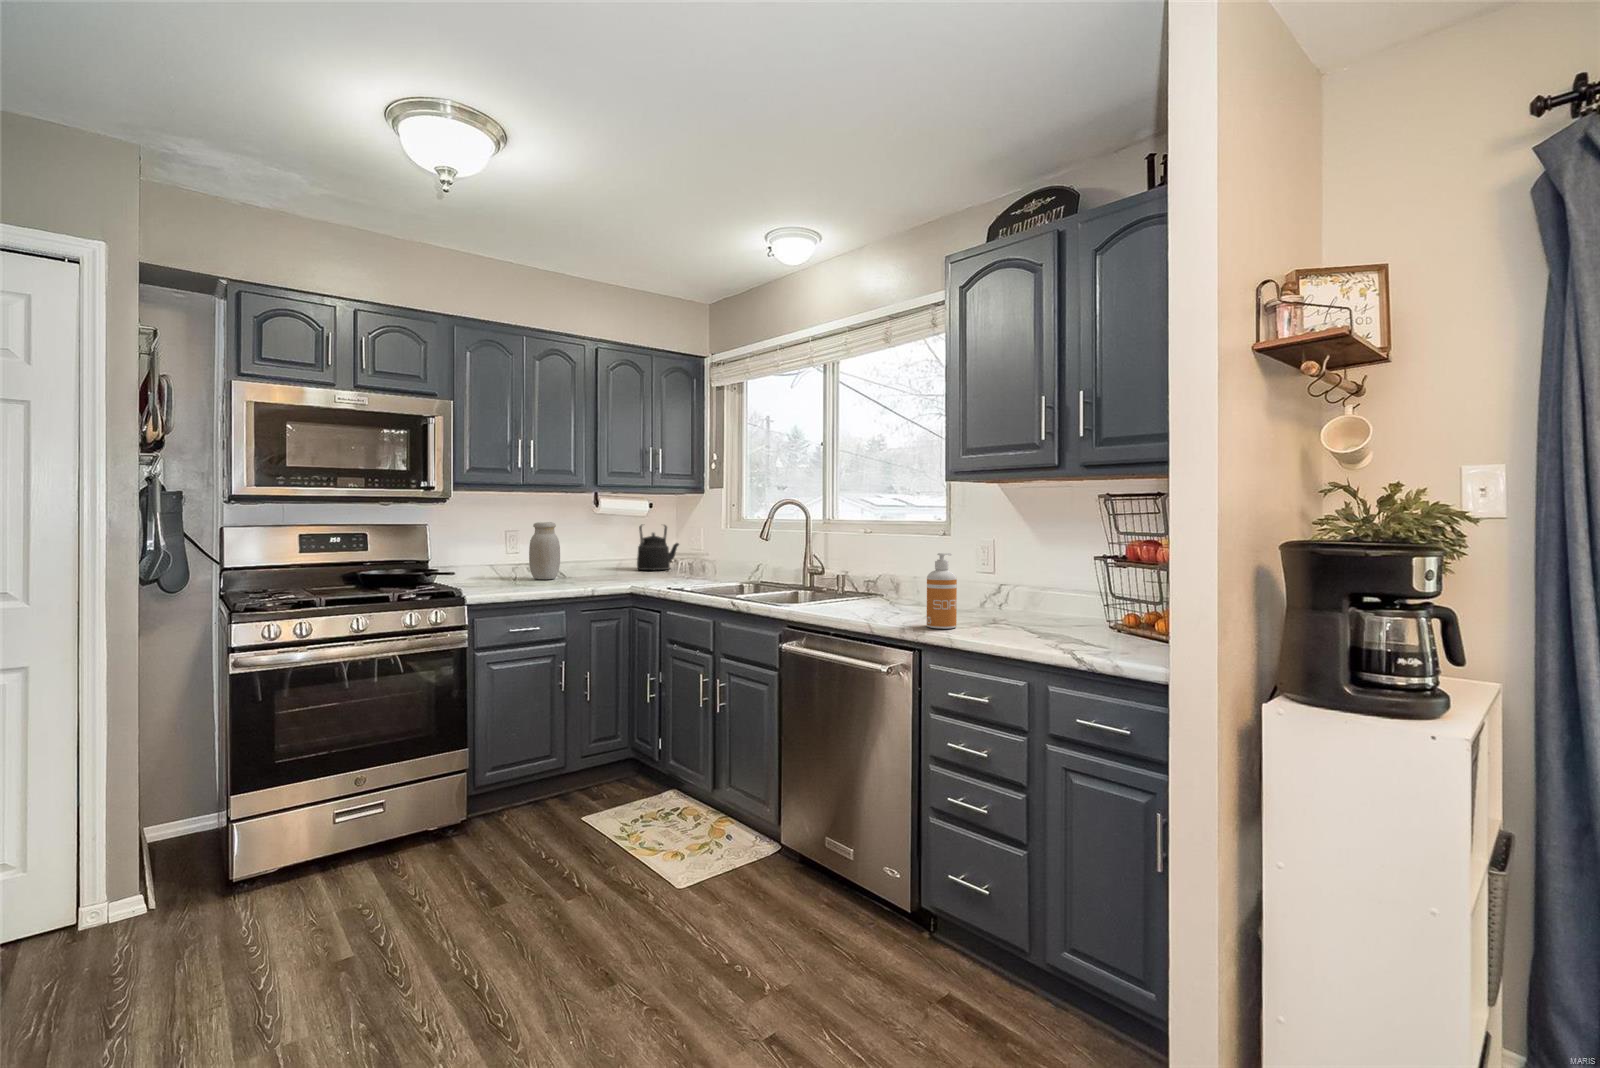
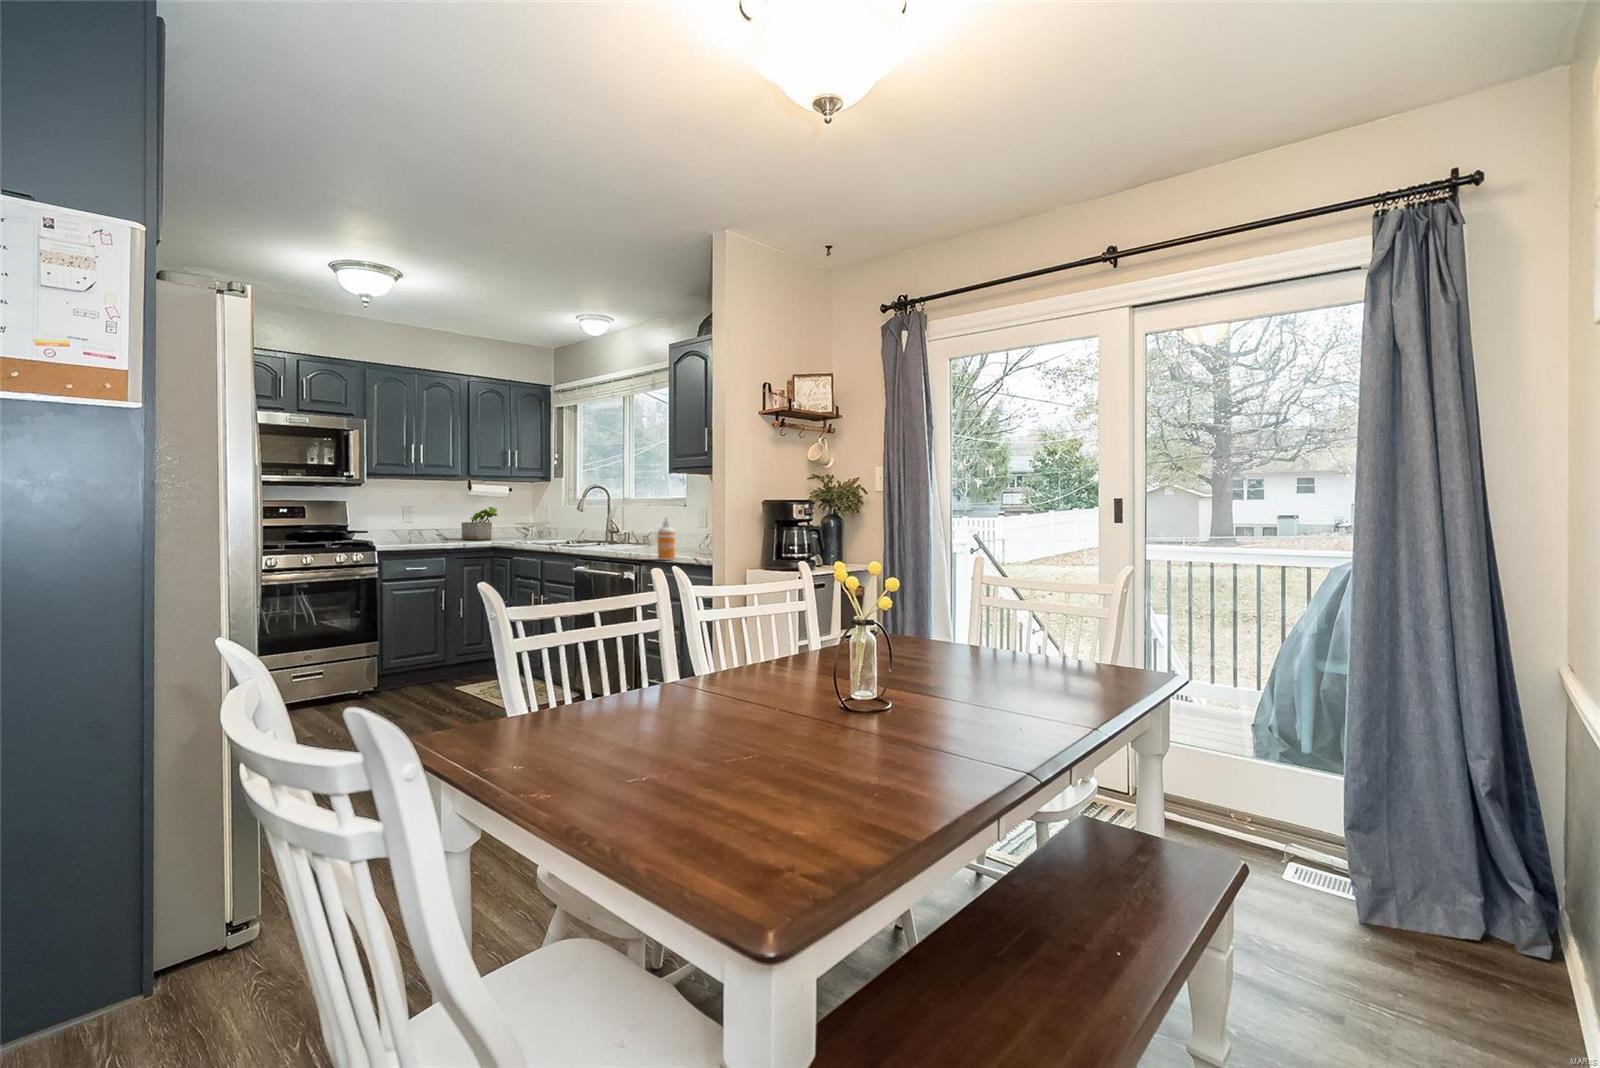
jar: present [529,522,560,579] -> none [421,501,443,540]
kettle: present [637,525,679,570] -> none [502,504,535,536]
potted plant: none [585,530,634,578] -> present [462,507,498,540]

